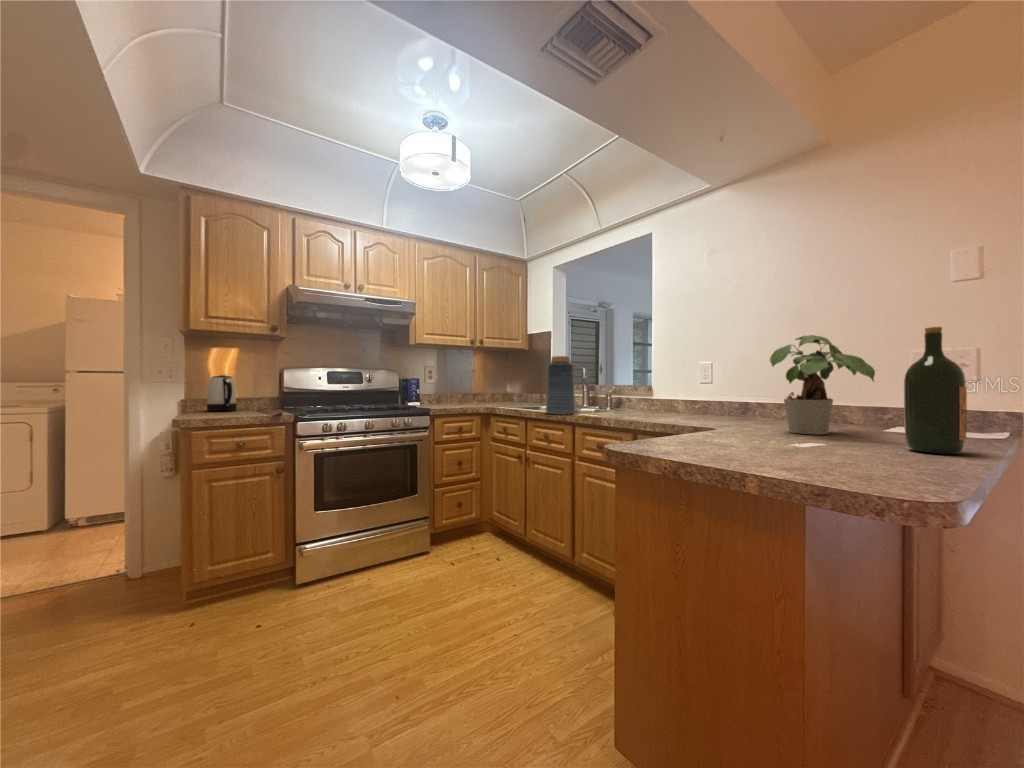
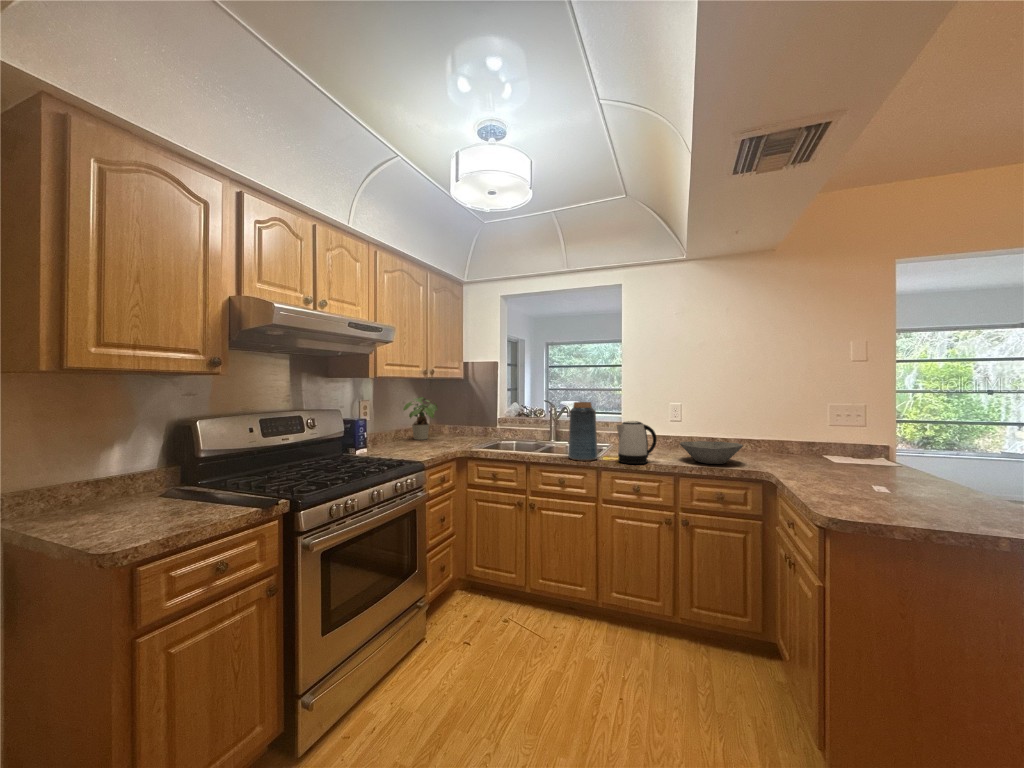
wine bottle: present [904,327,967,454] -> none [921,412,959,490]
potted plant: present [770,335,875,434] -> present [403,397,438,440]
kettle: present [207,375,237,411] -> present [617,421,657,464]
bowl: none [650,399,725,422] -> present [679,441,743,464]

